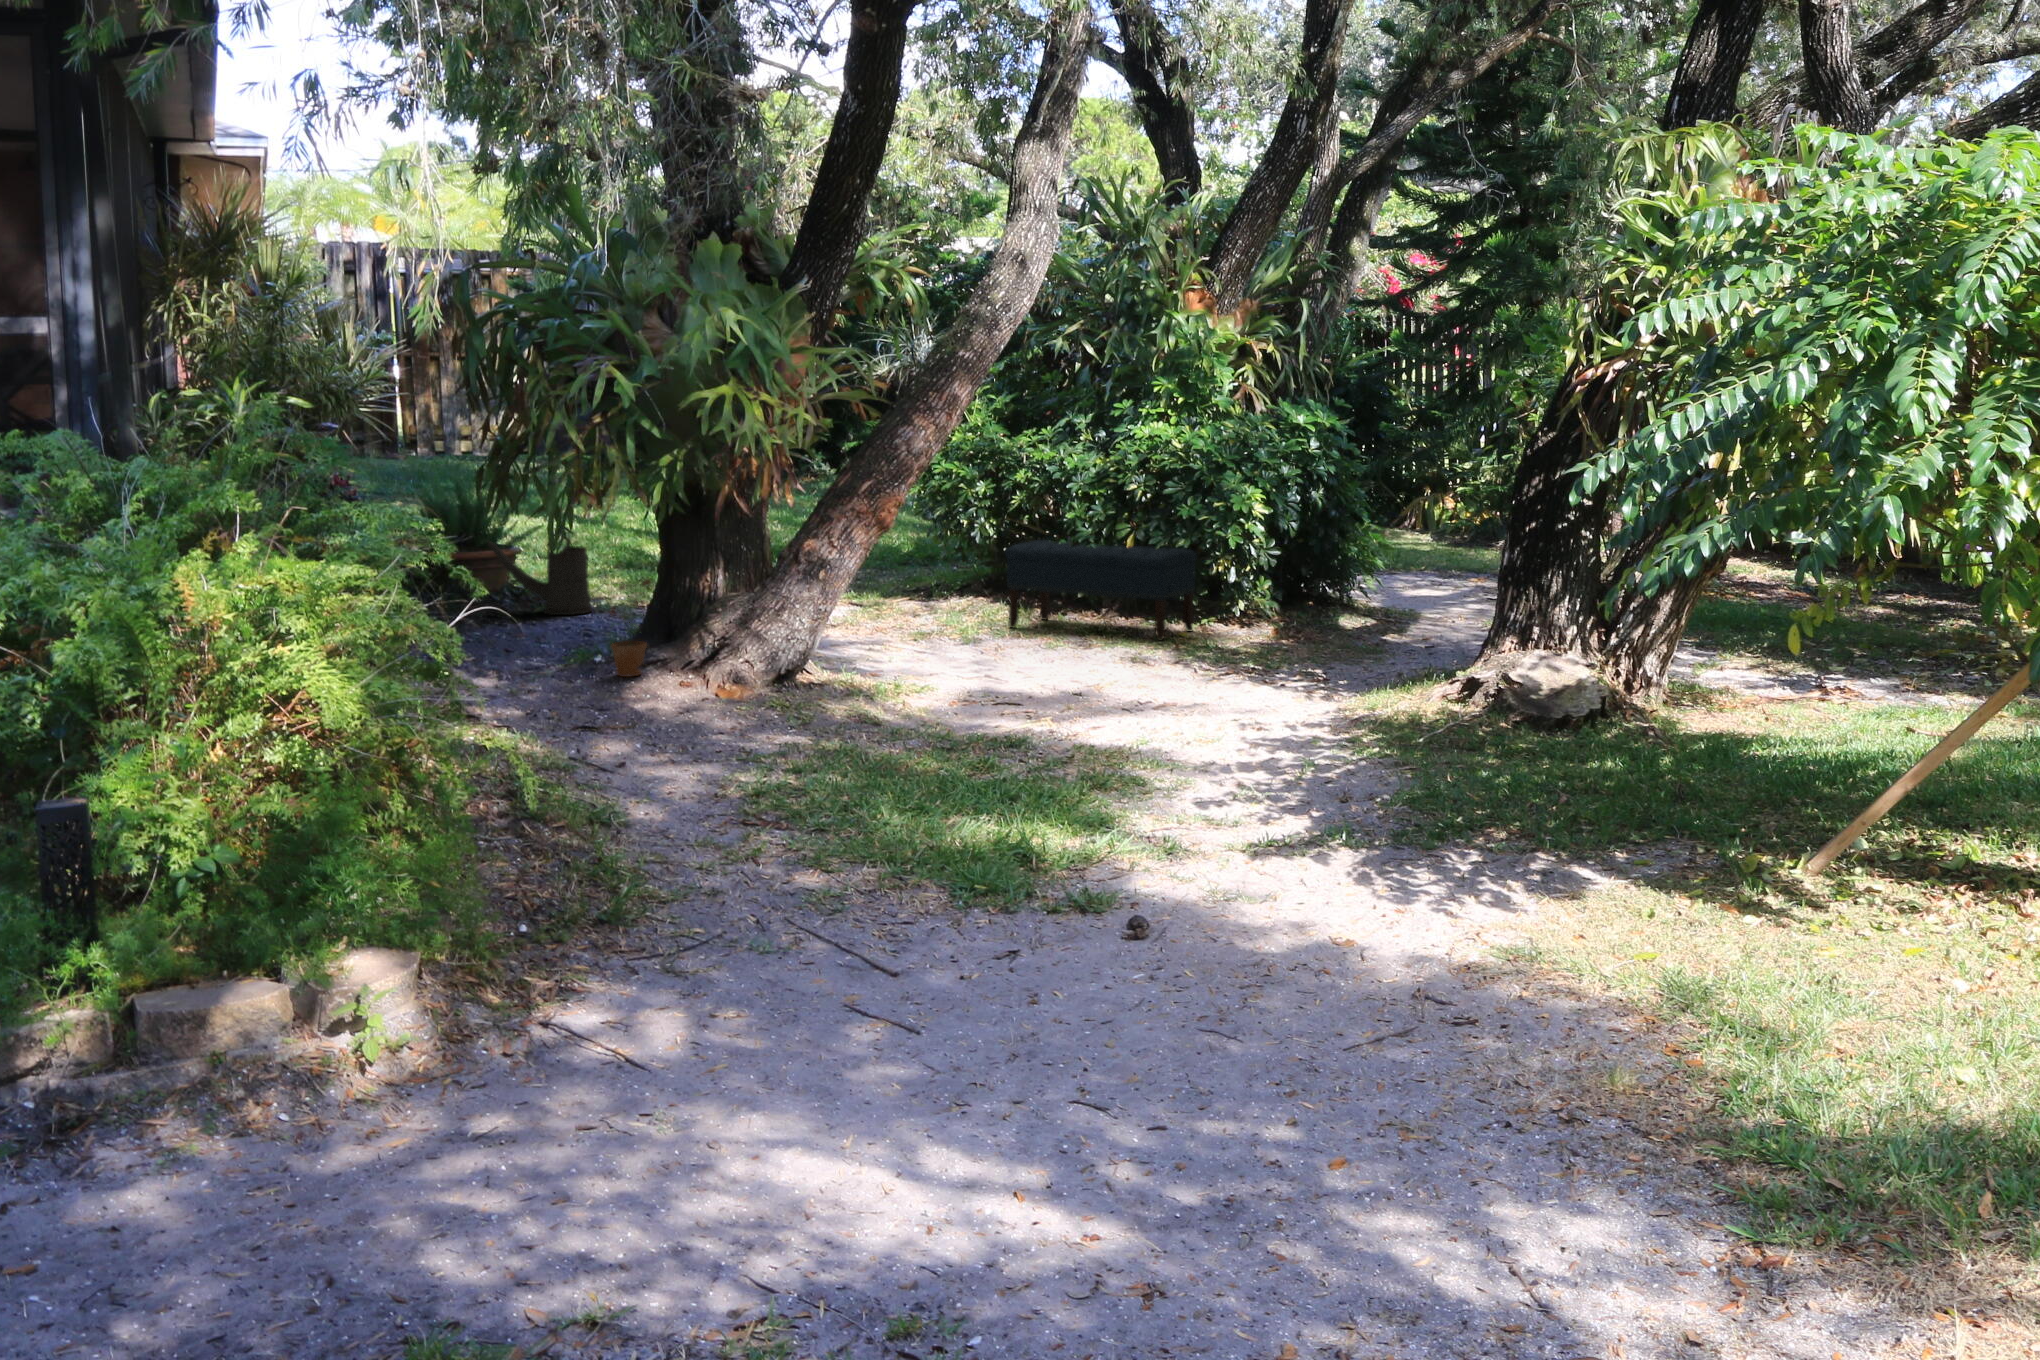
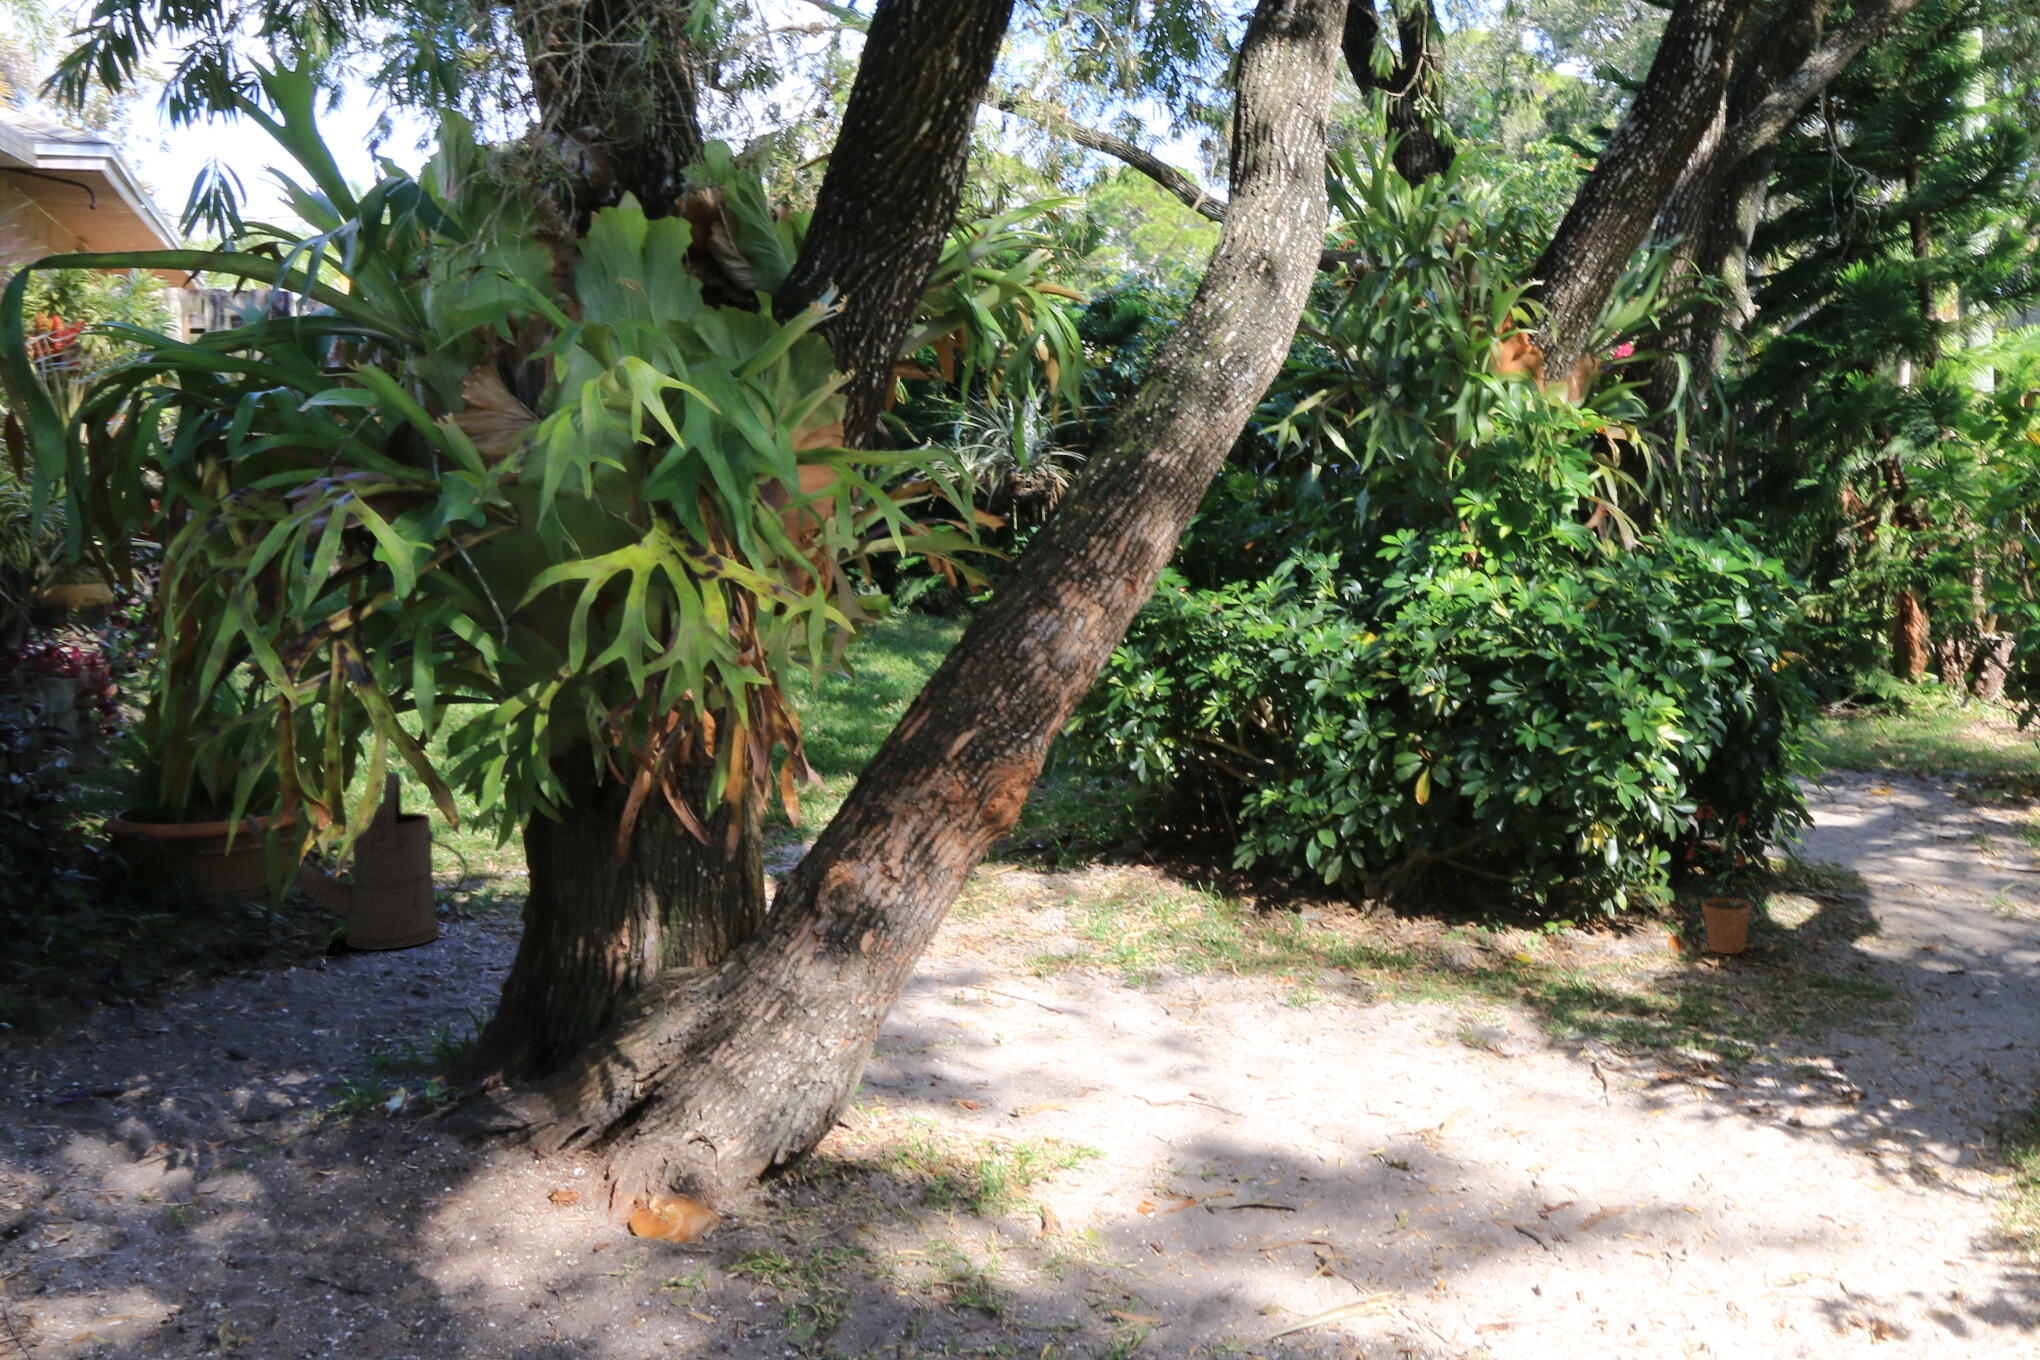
bench: present [1005,540,1197,640] -> none [1196,779,1548,984]
potted plant: present [610,579,651,677] -> present [1687,807,1754,954]

